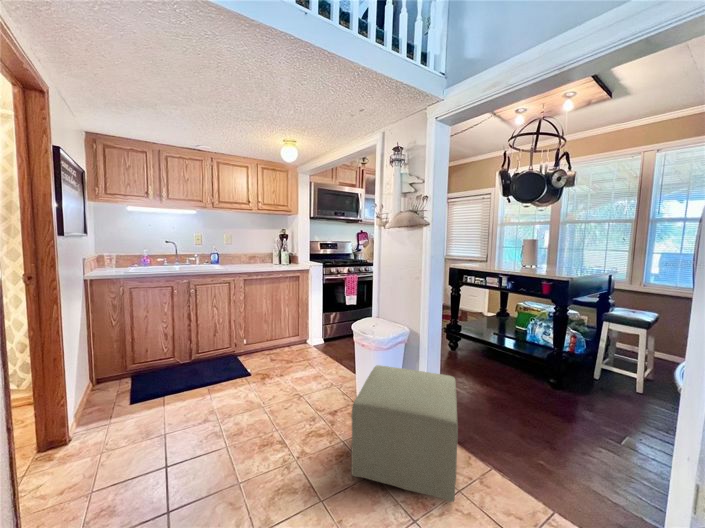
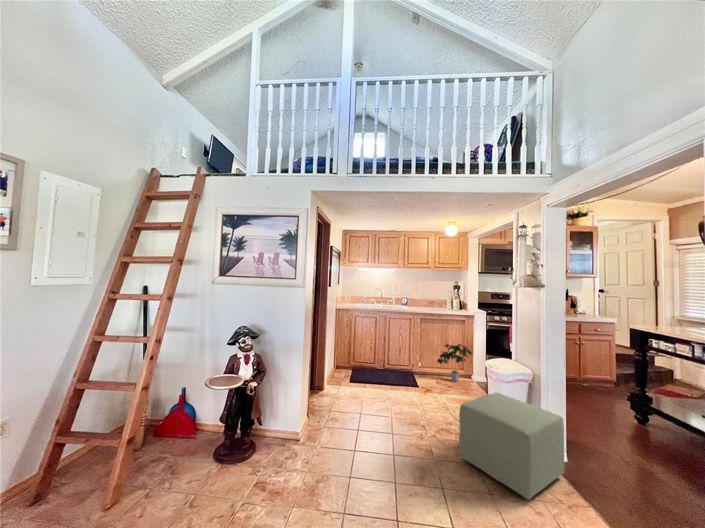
potted plant: none [270,306,311,354] -> present [437,344,472,382]

